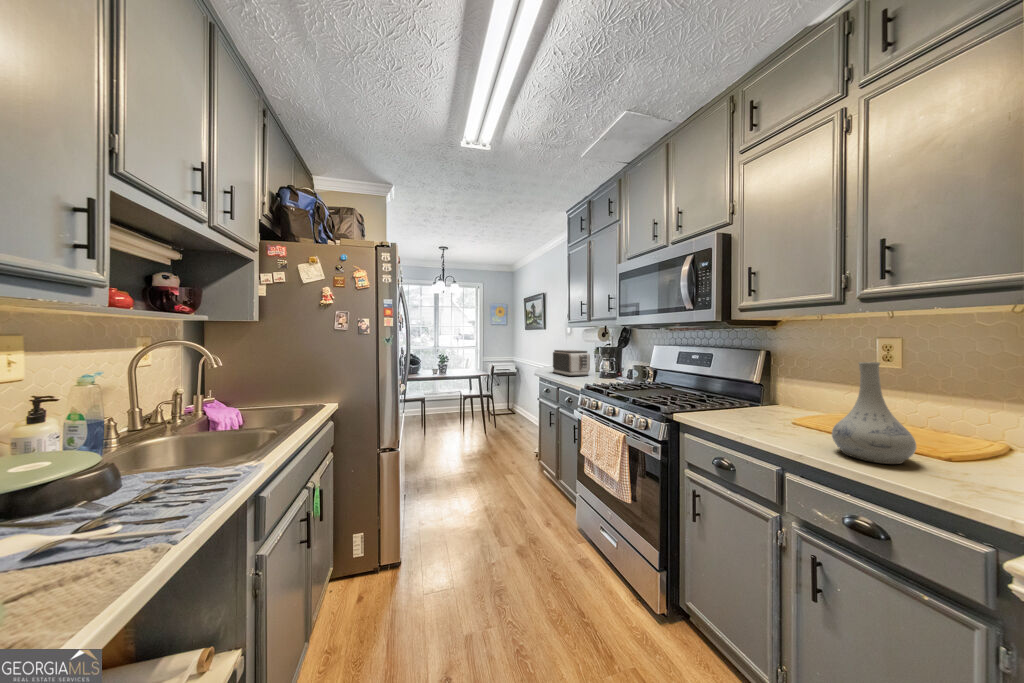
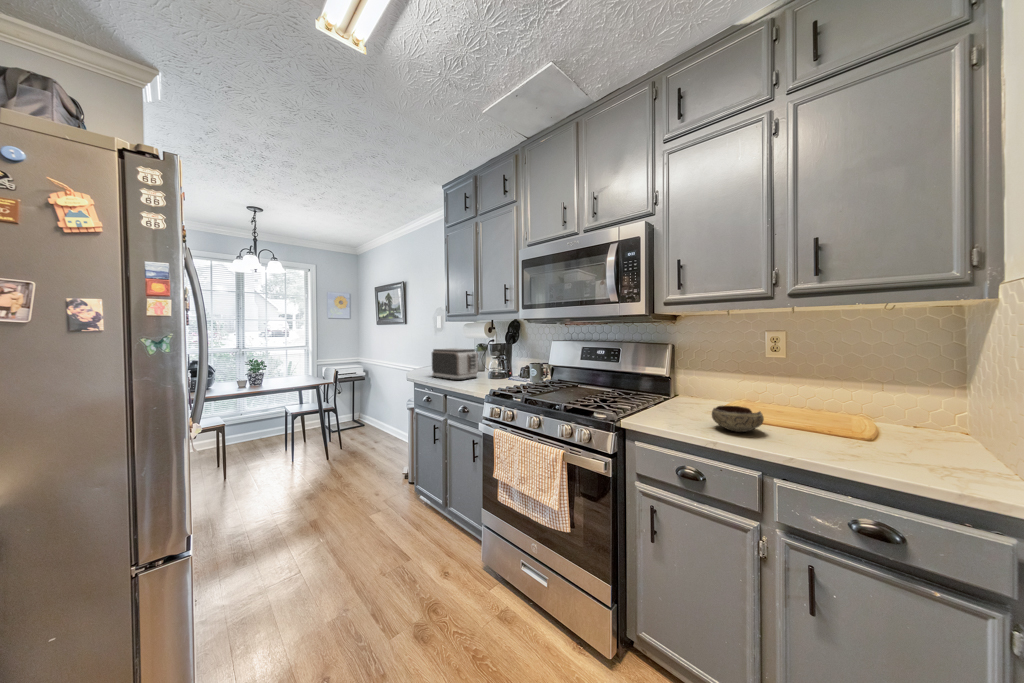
vase: present [832,362,917,464] -> none [810,355,895,459]
bowl: none [752,408,803,432] -> present [712,406,764,432]

